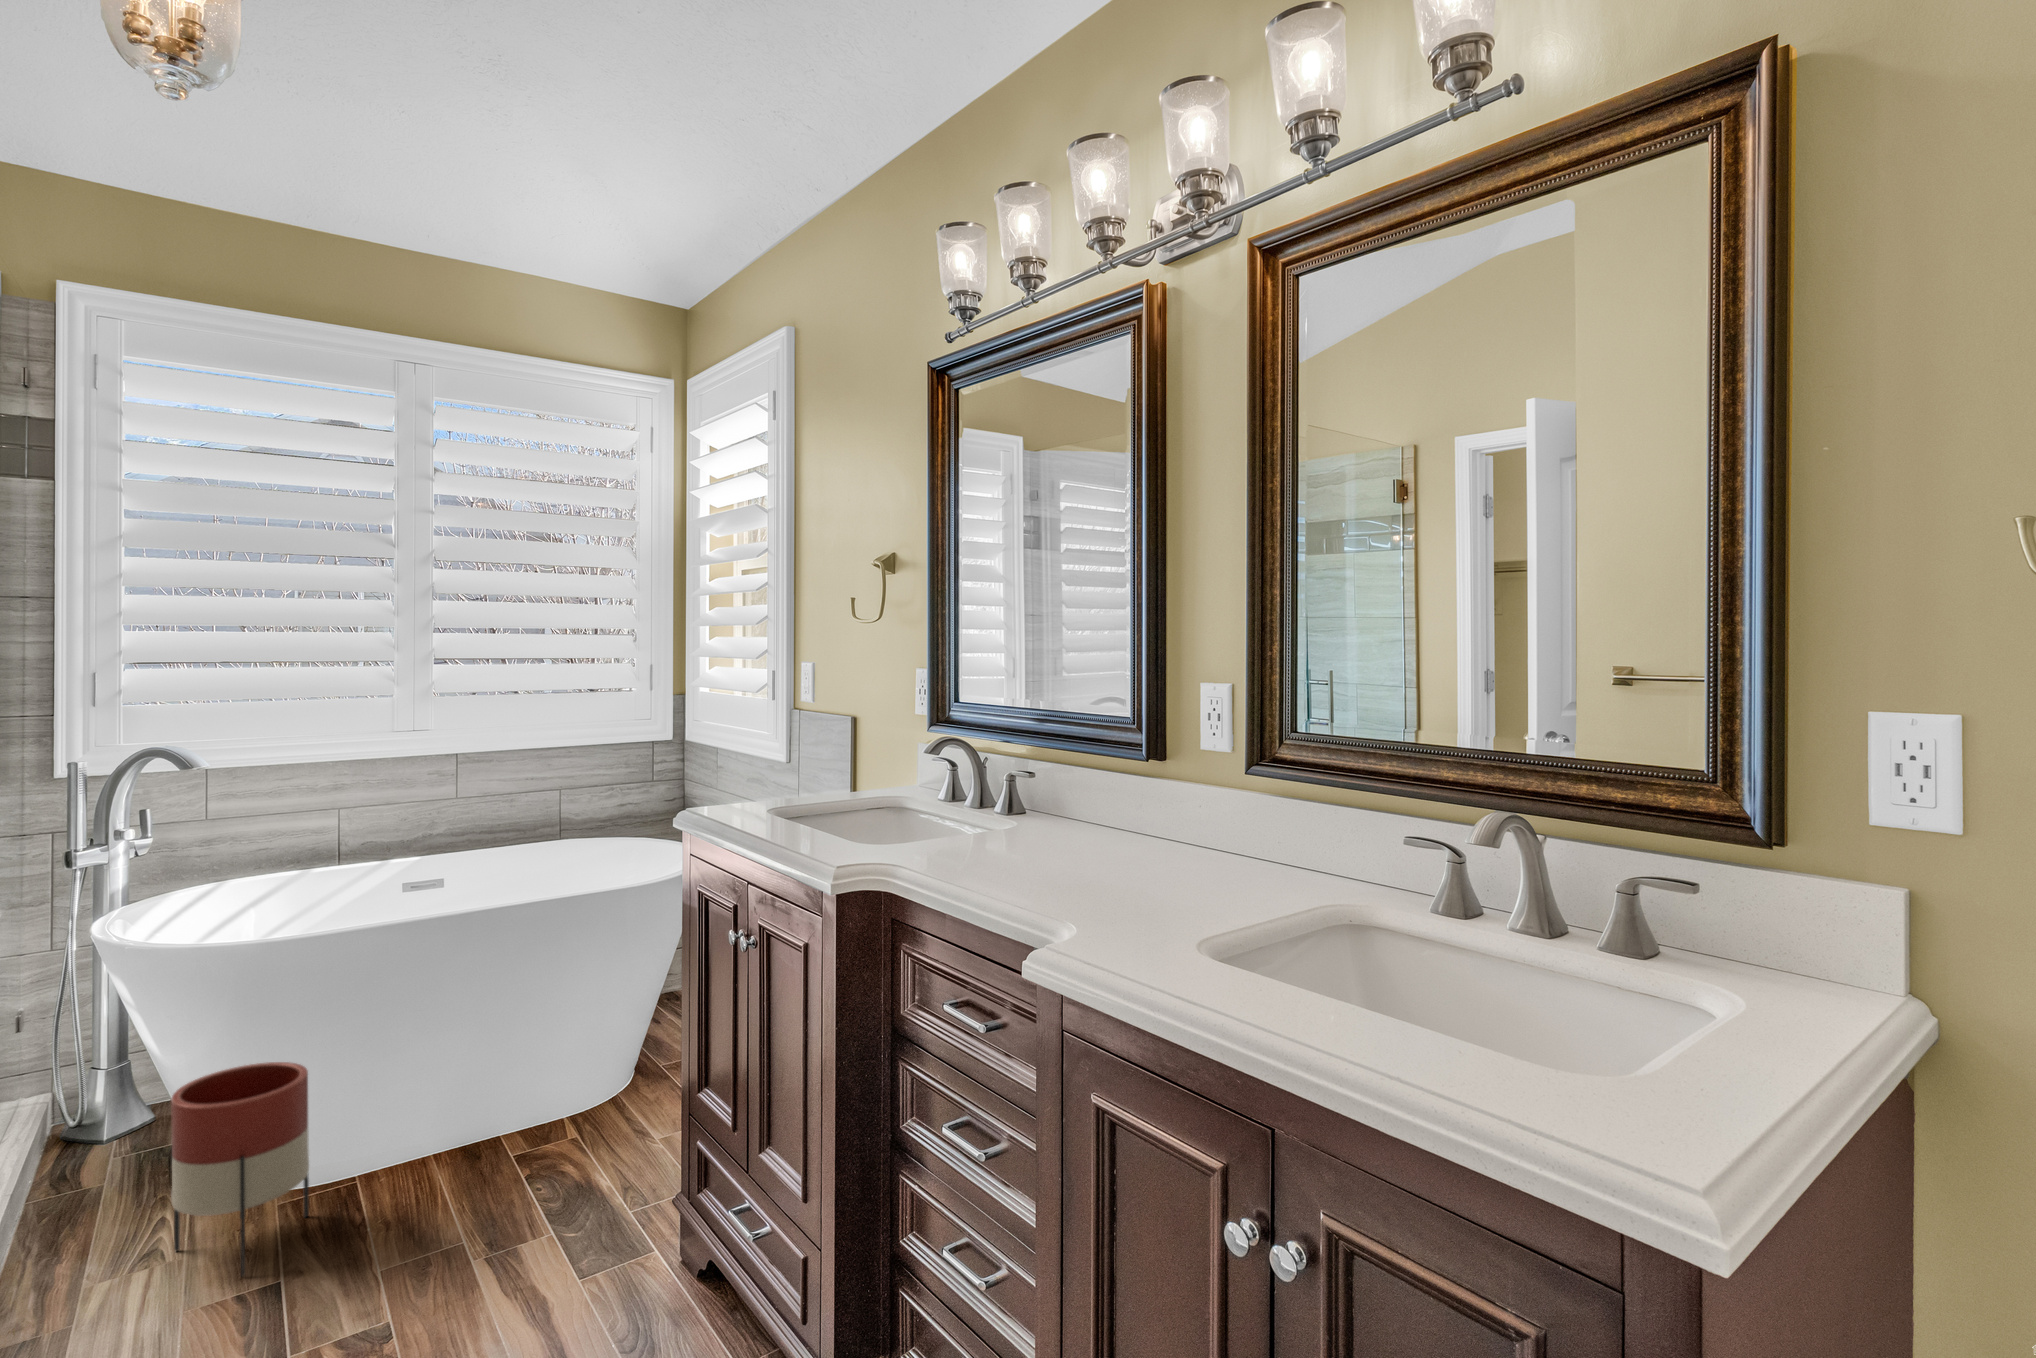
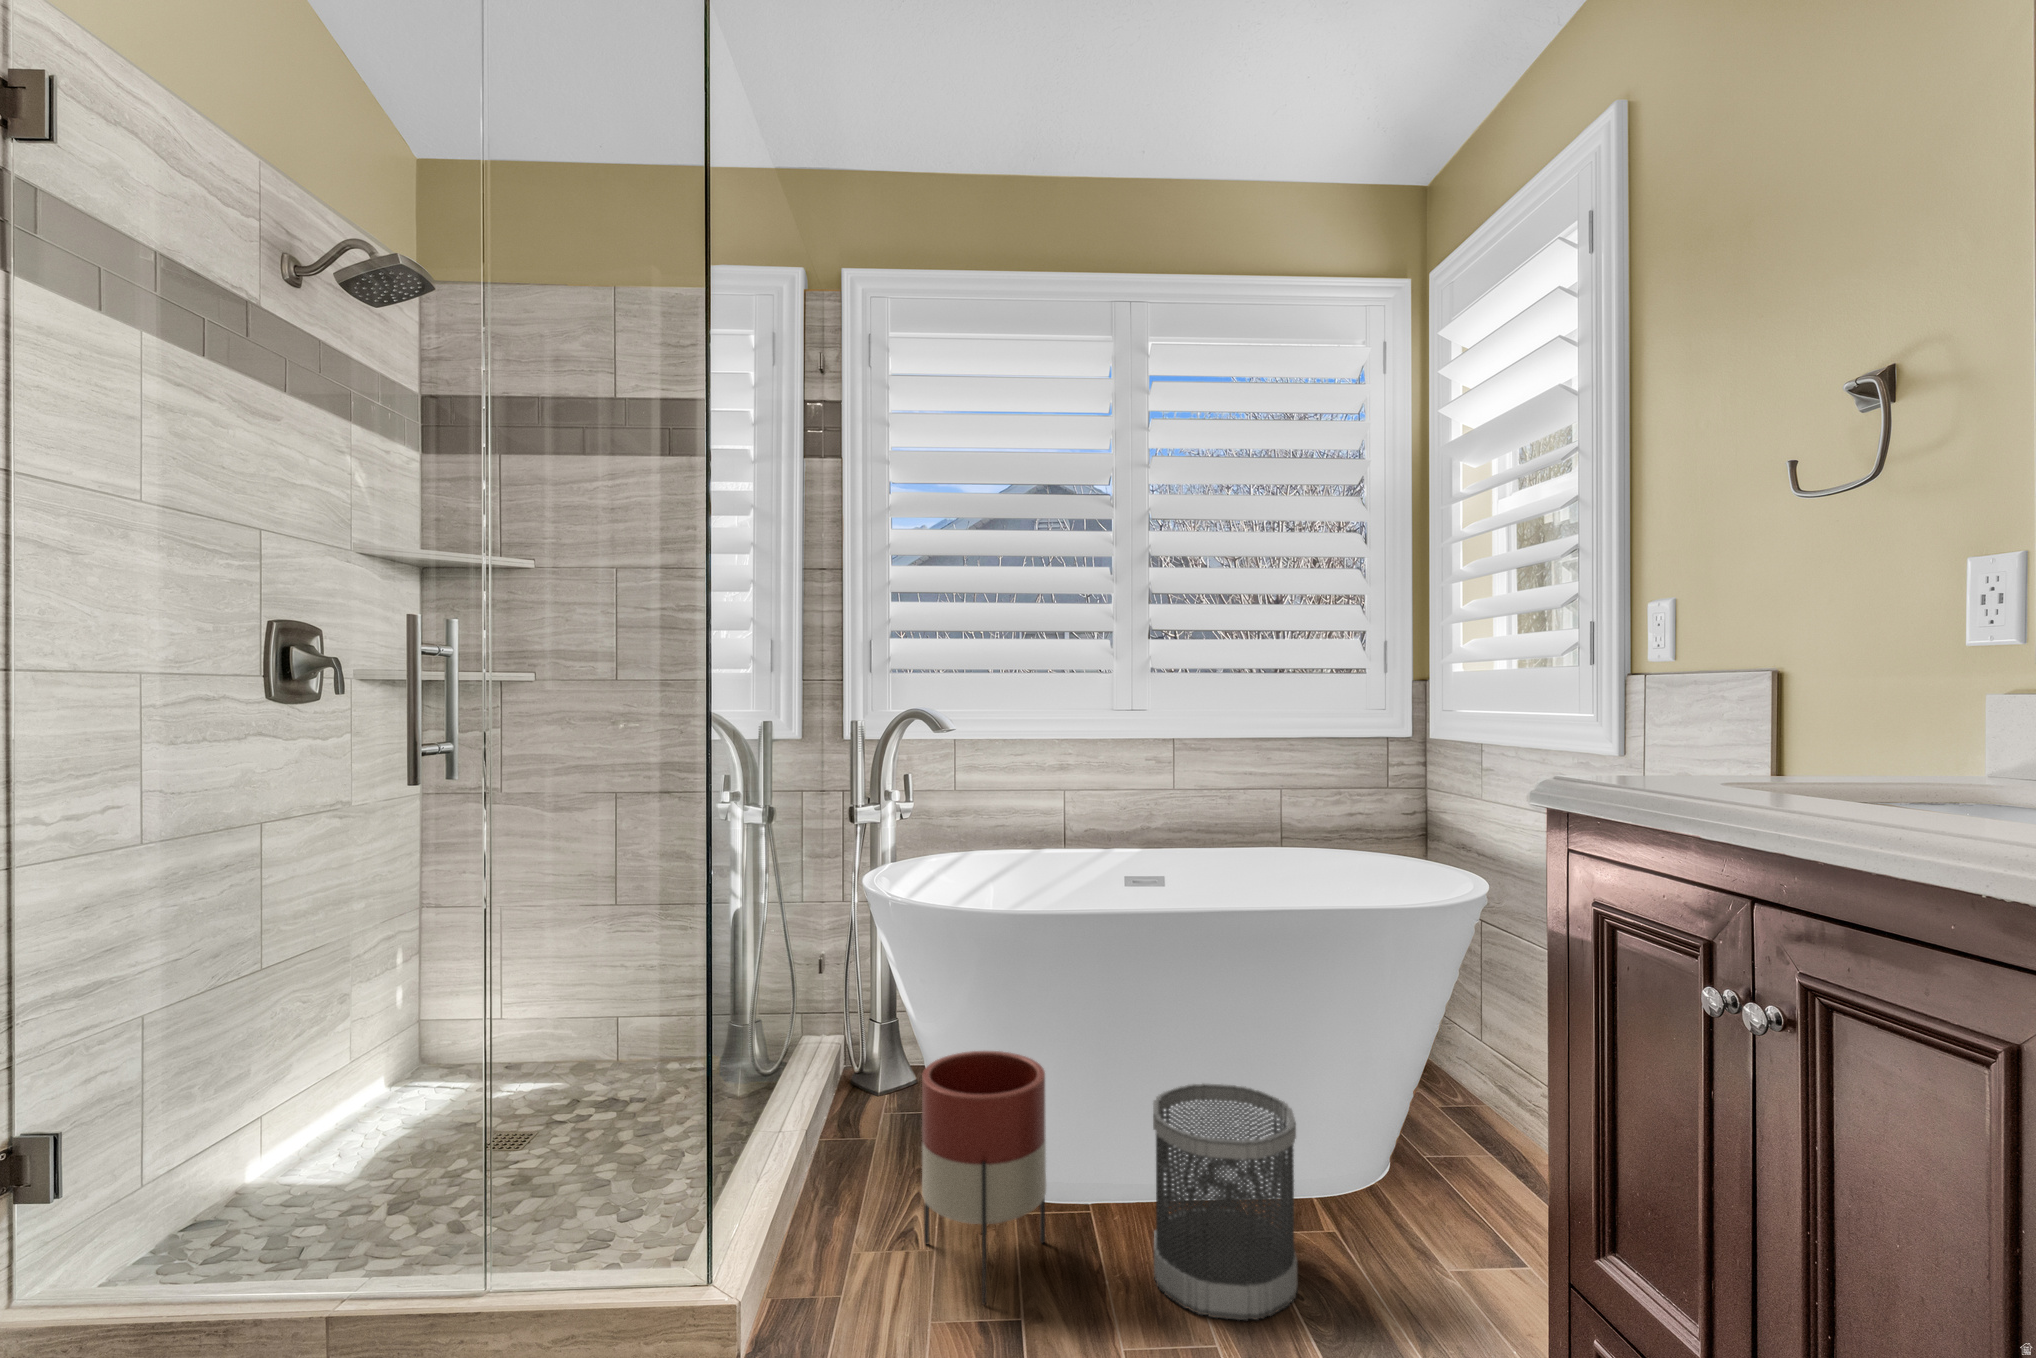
wastebasket: none [413,1047,537,1226] -> present [1153,1084,1297,1320]

